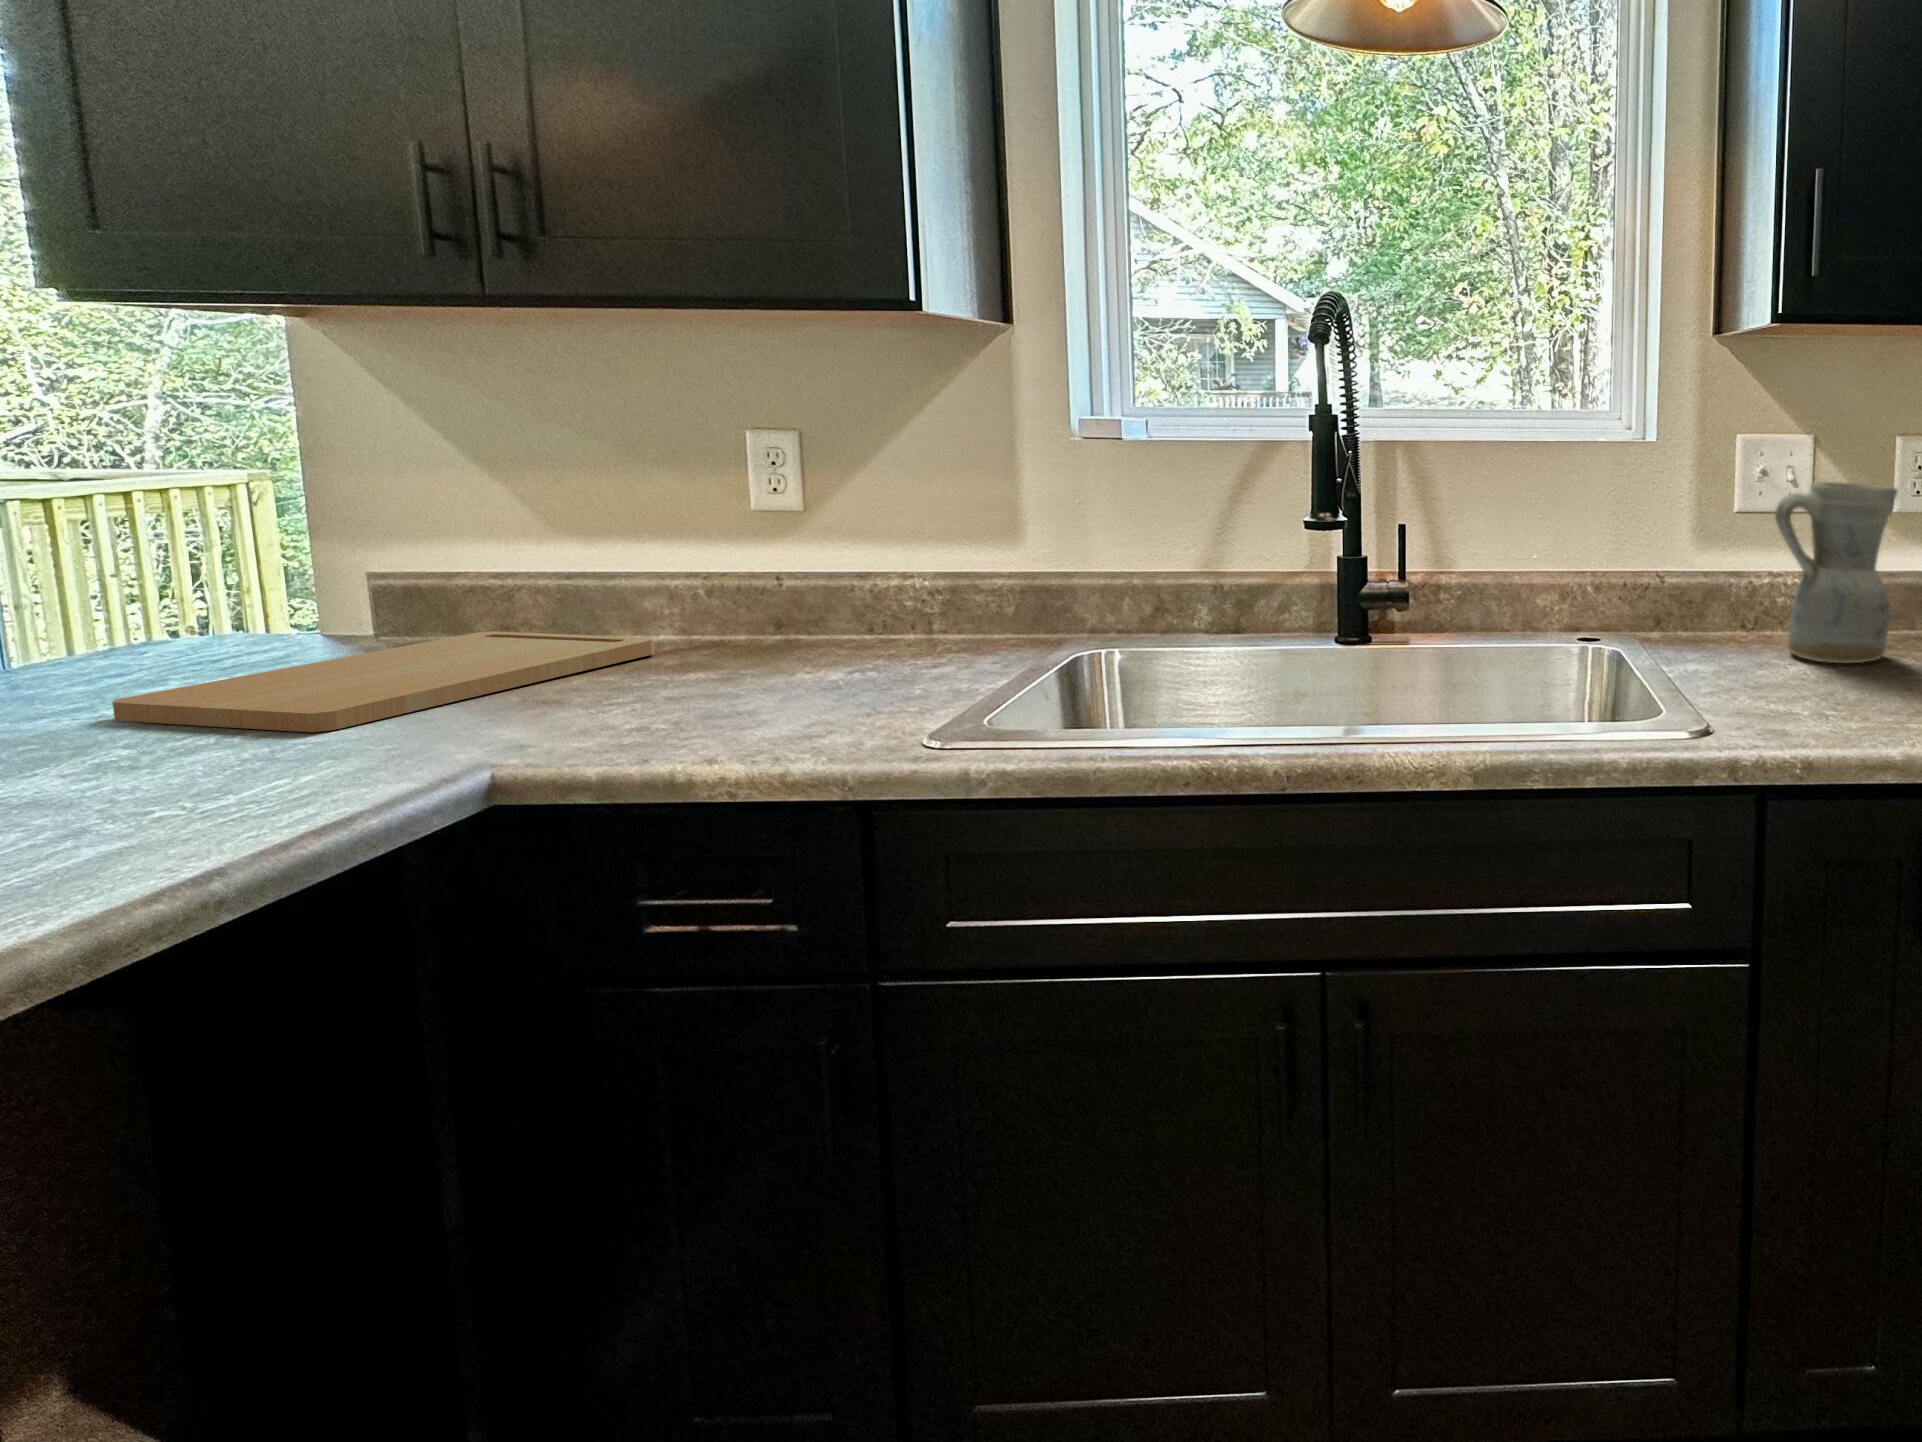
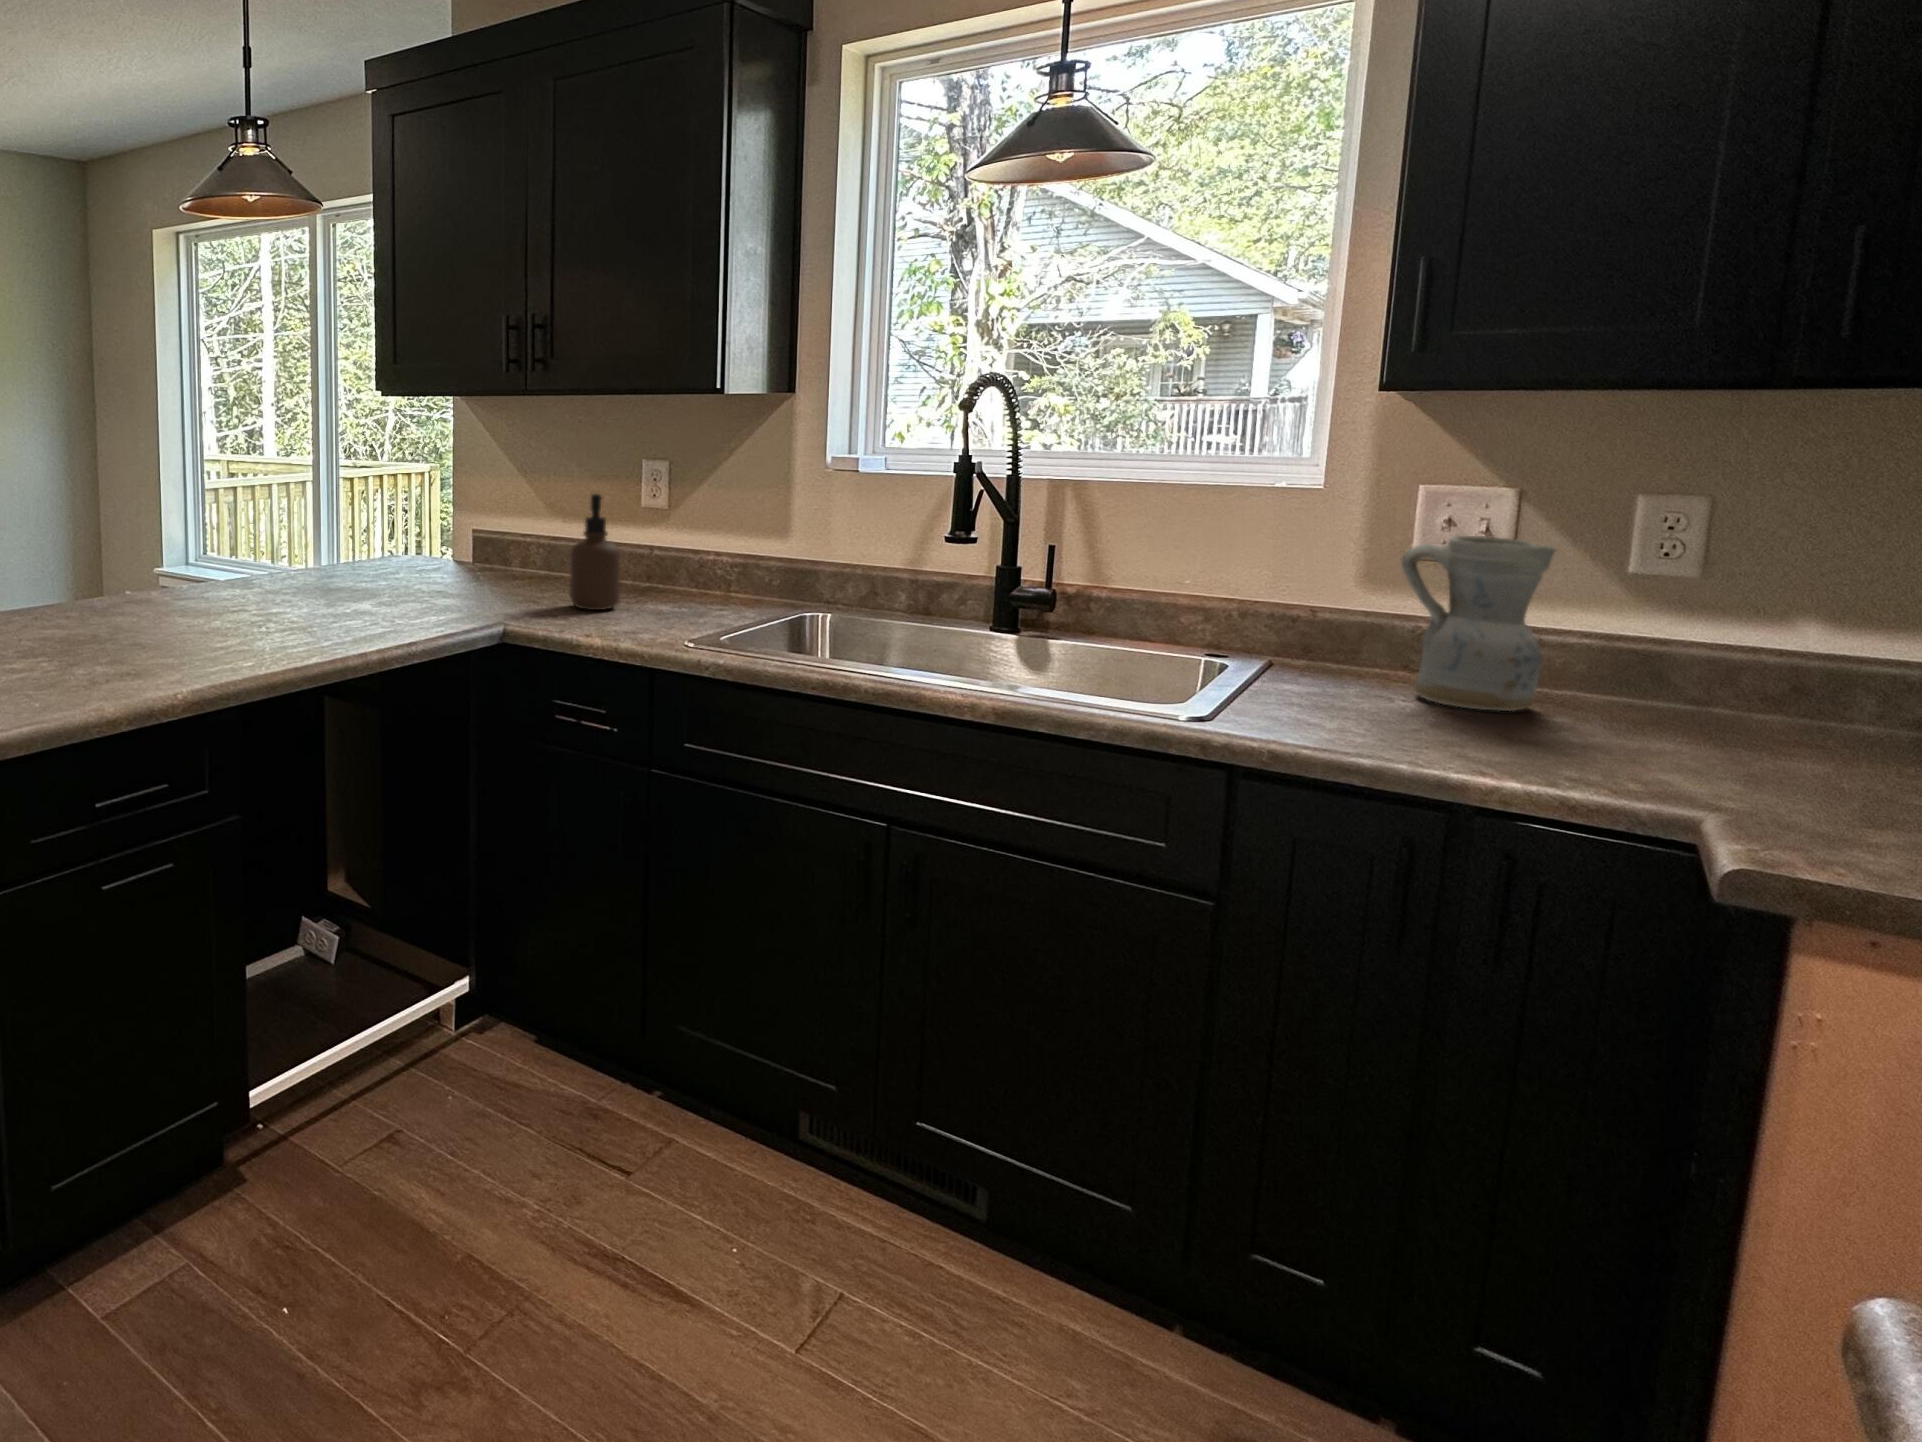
soap dispenser: none [635,487,750,701] -> present [570,494,620,610]
cutting board: present [112,631,654,732] -> none [383,565,584,602]

